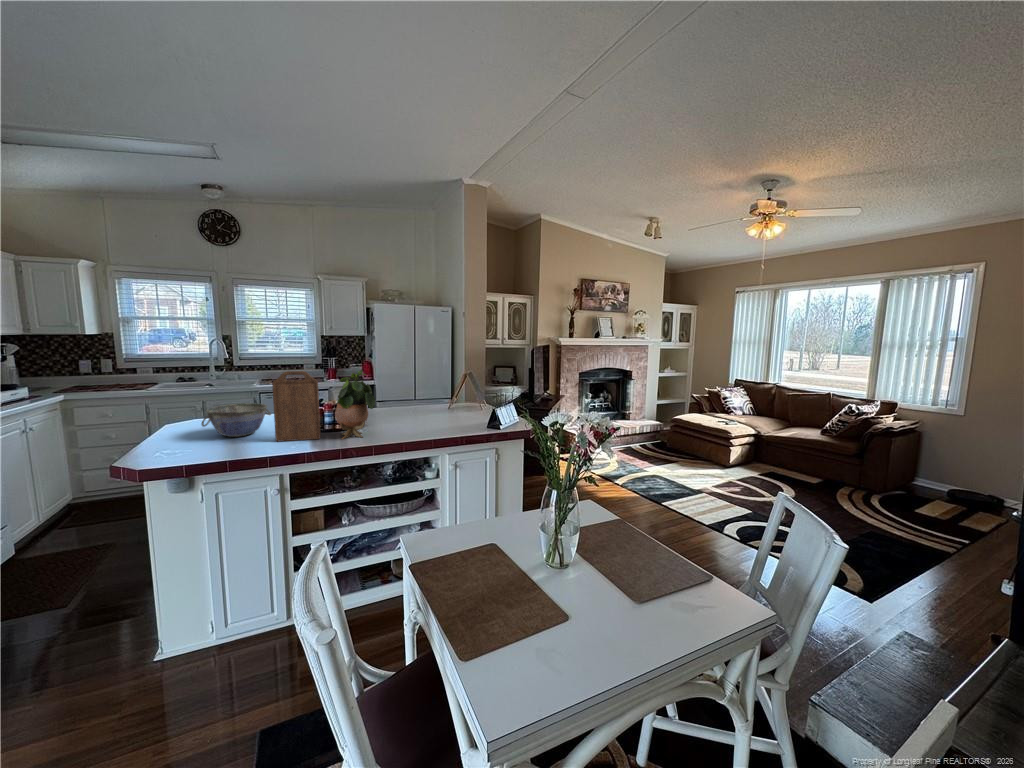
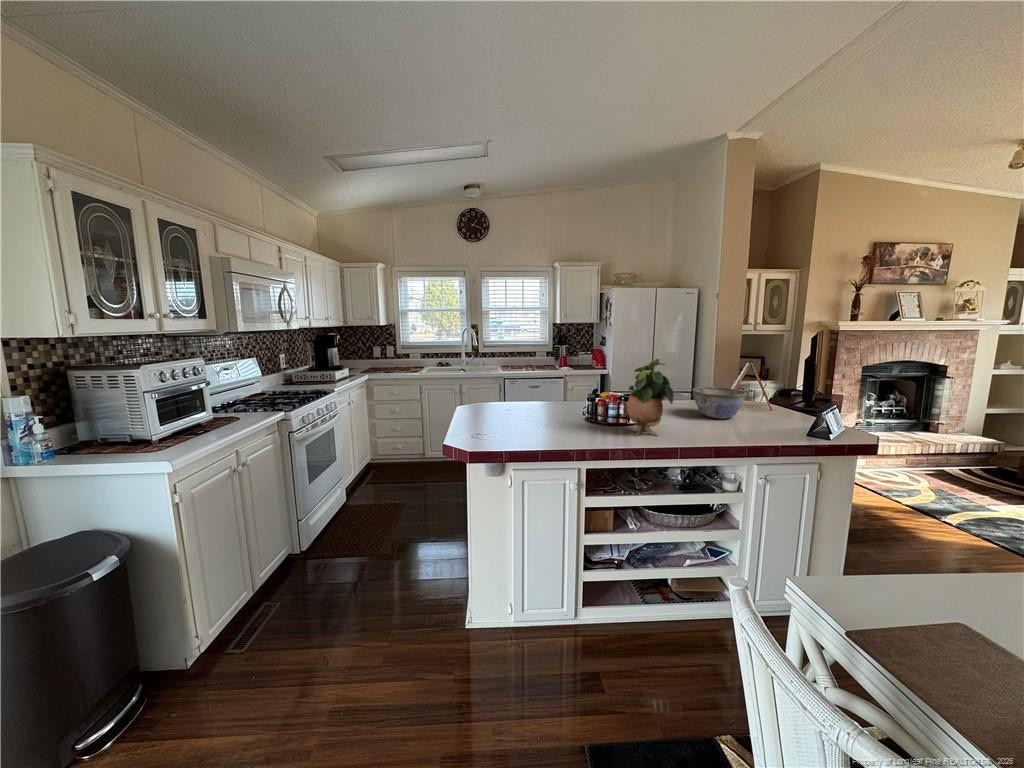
cutting board: present [272,371,320,442] -> none [568,359,614,434]
bowl: present [202,403,271,437] -> present [693,387,747,419]

